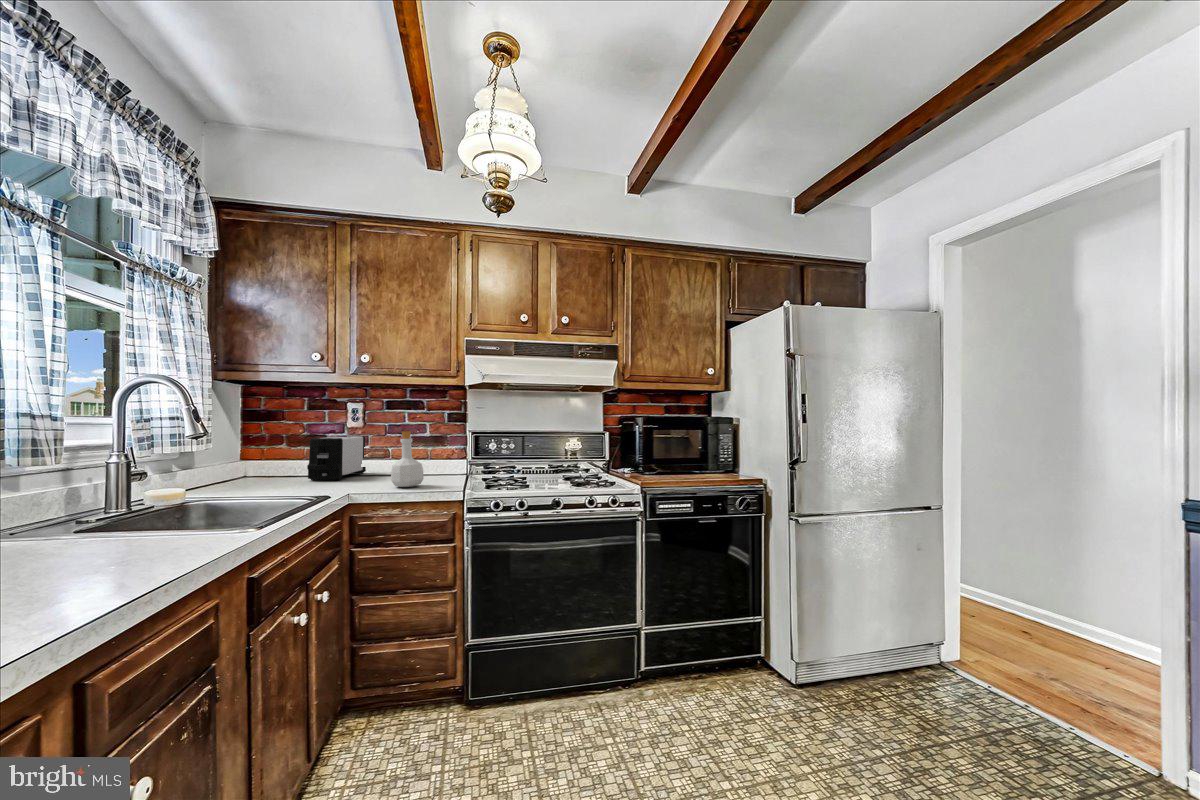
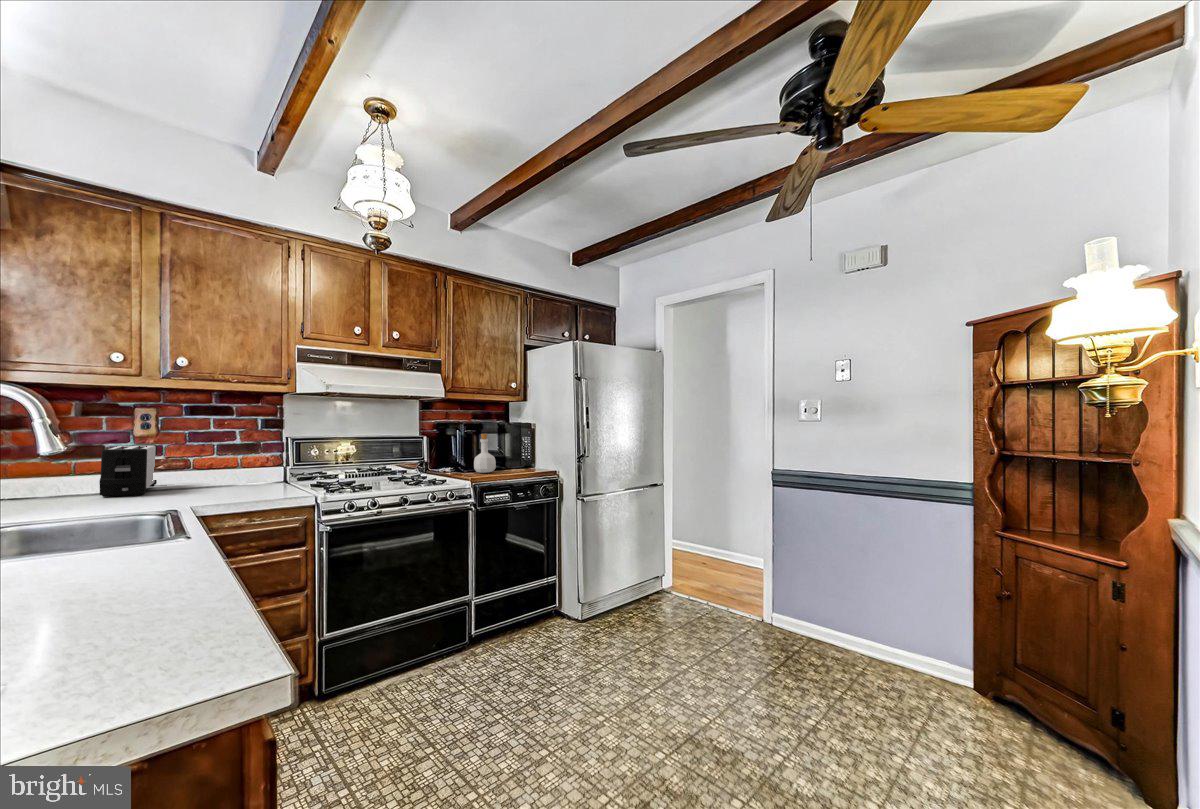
bottle: present [391,431,424,487] -> present [474,434,496,473]

